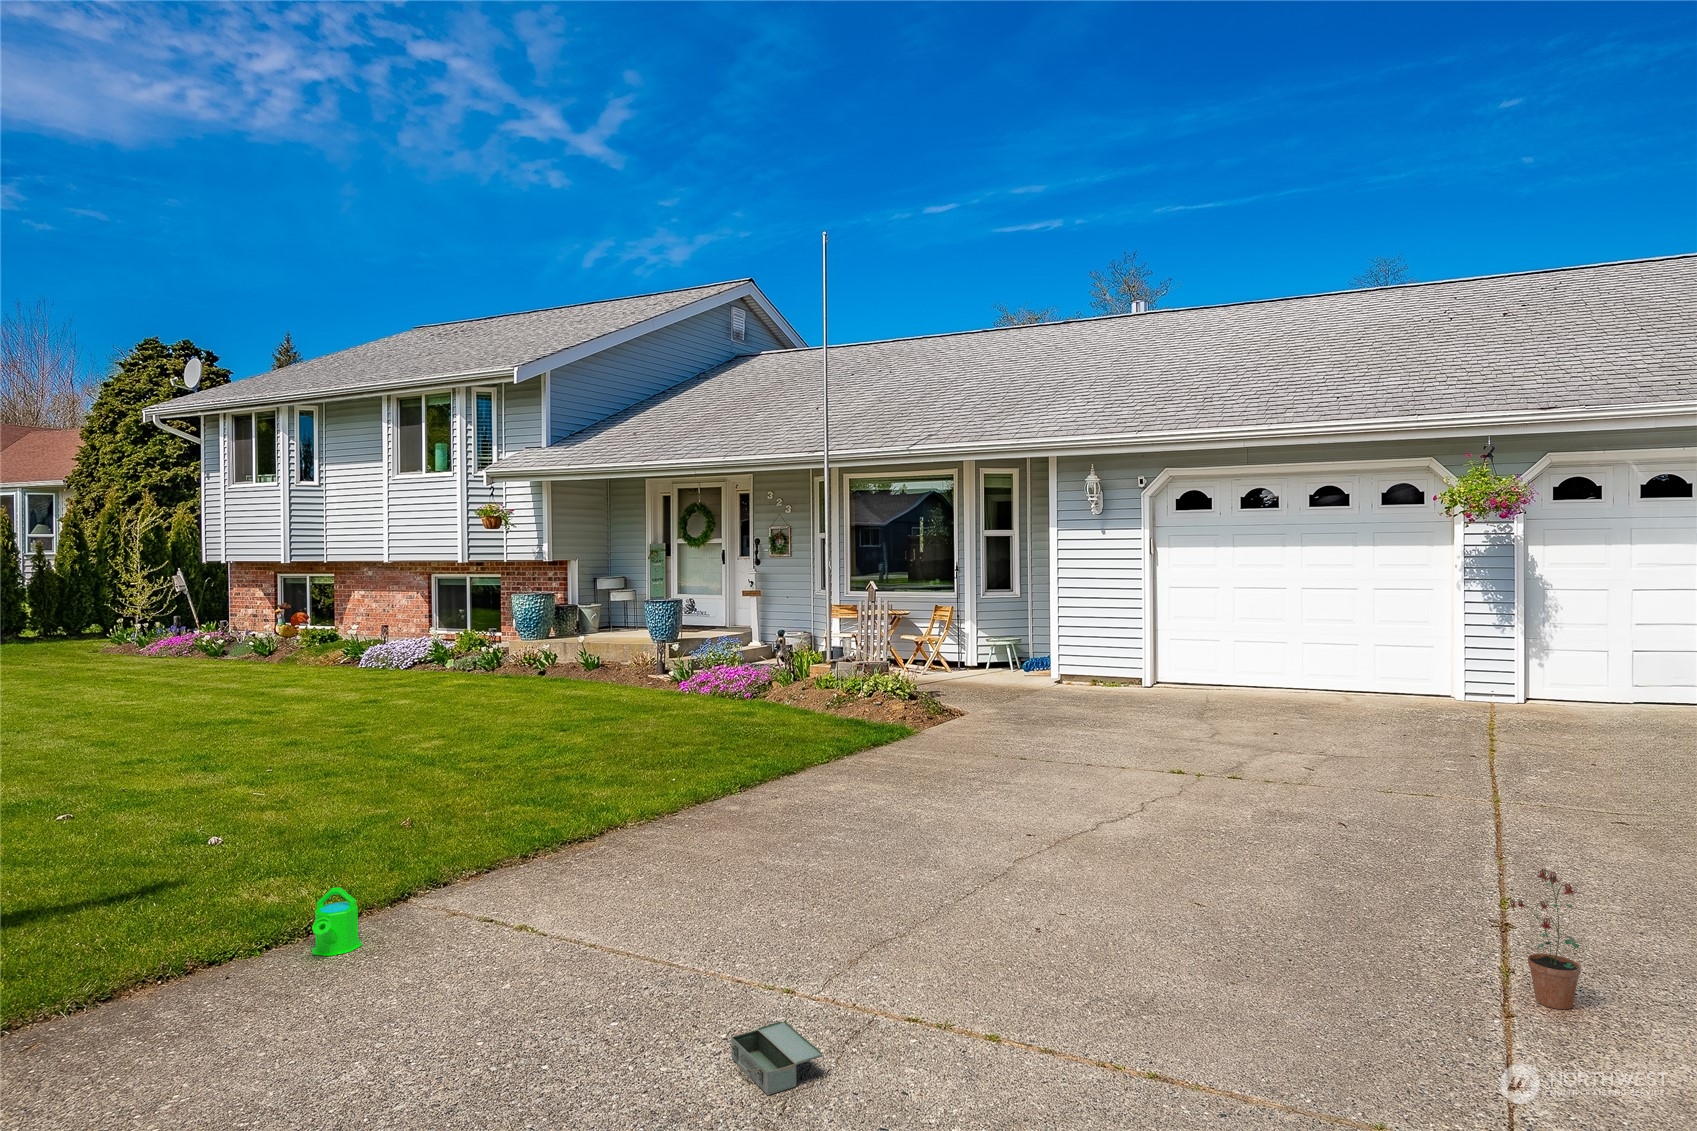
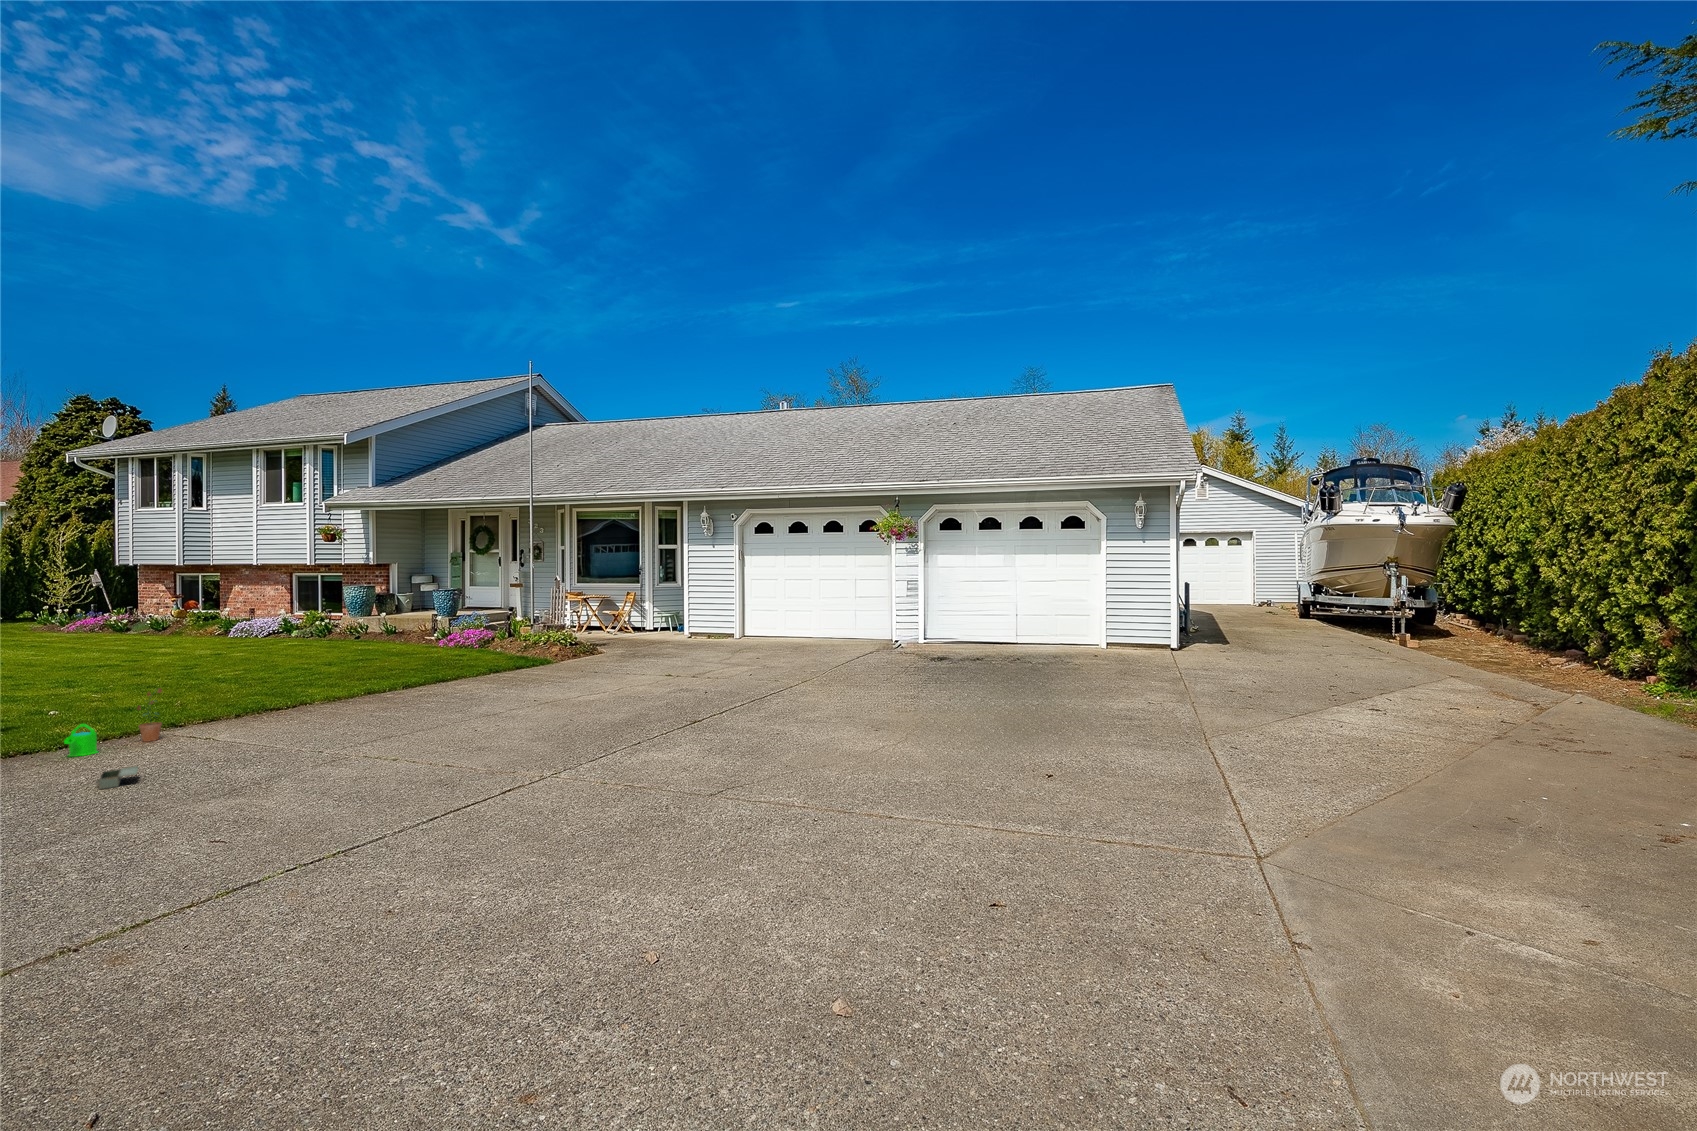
potted plant: present [1509,869,1581,1009] -> present [138,688,162,742]
toolbox: present [731,1021,823,1095] -> present [96,766,138,789]

